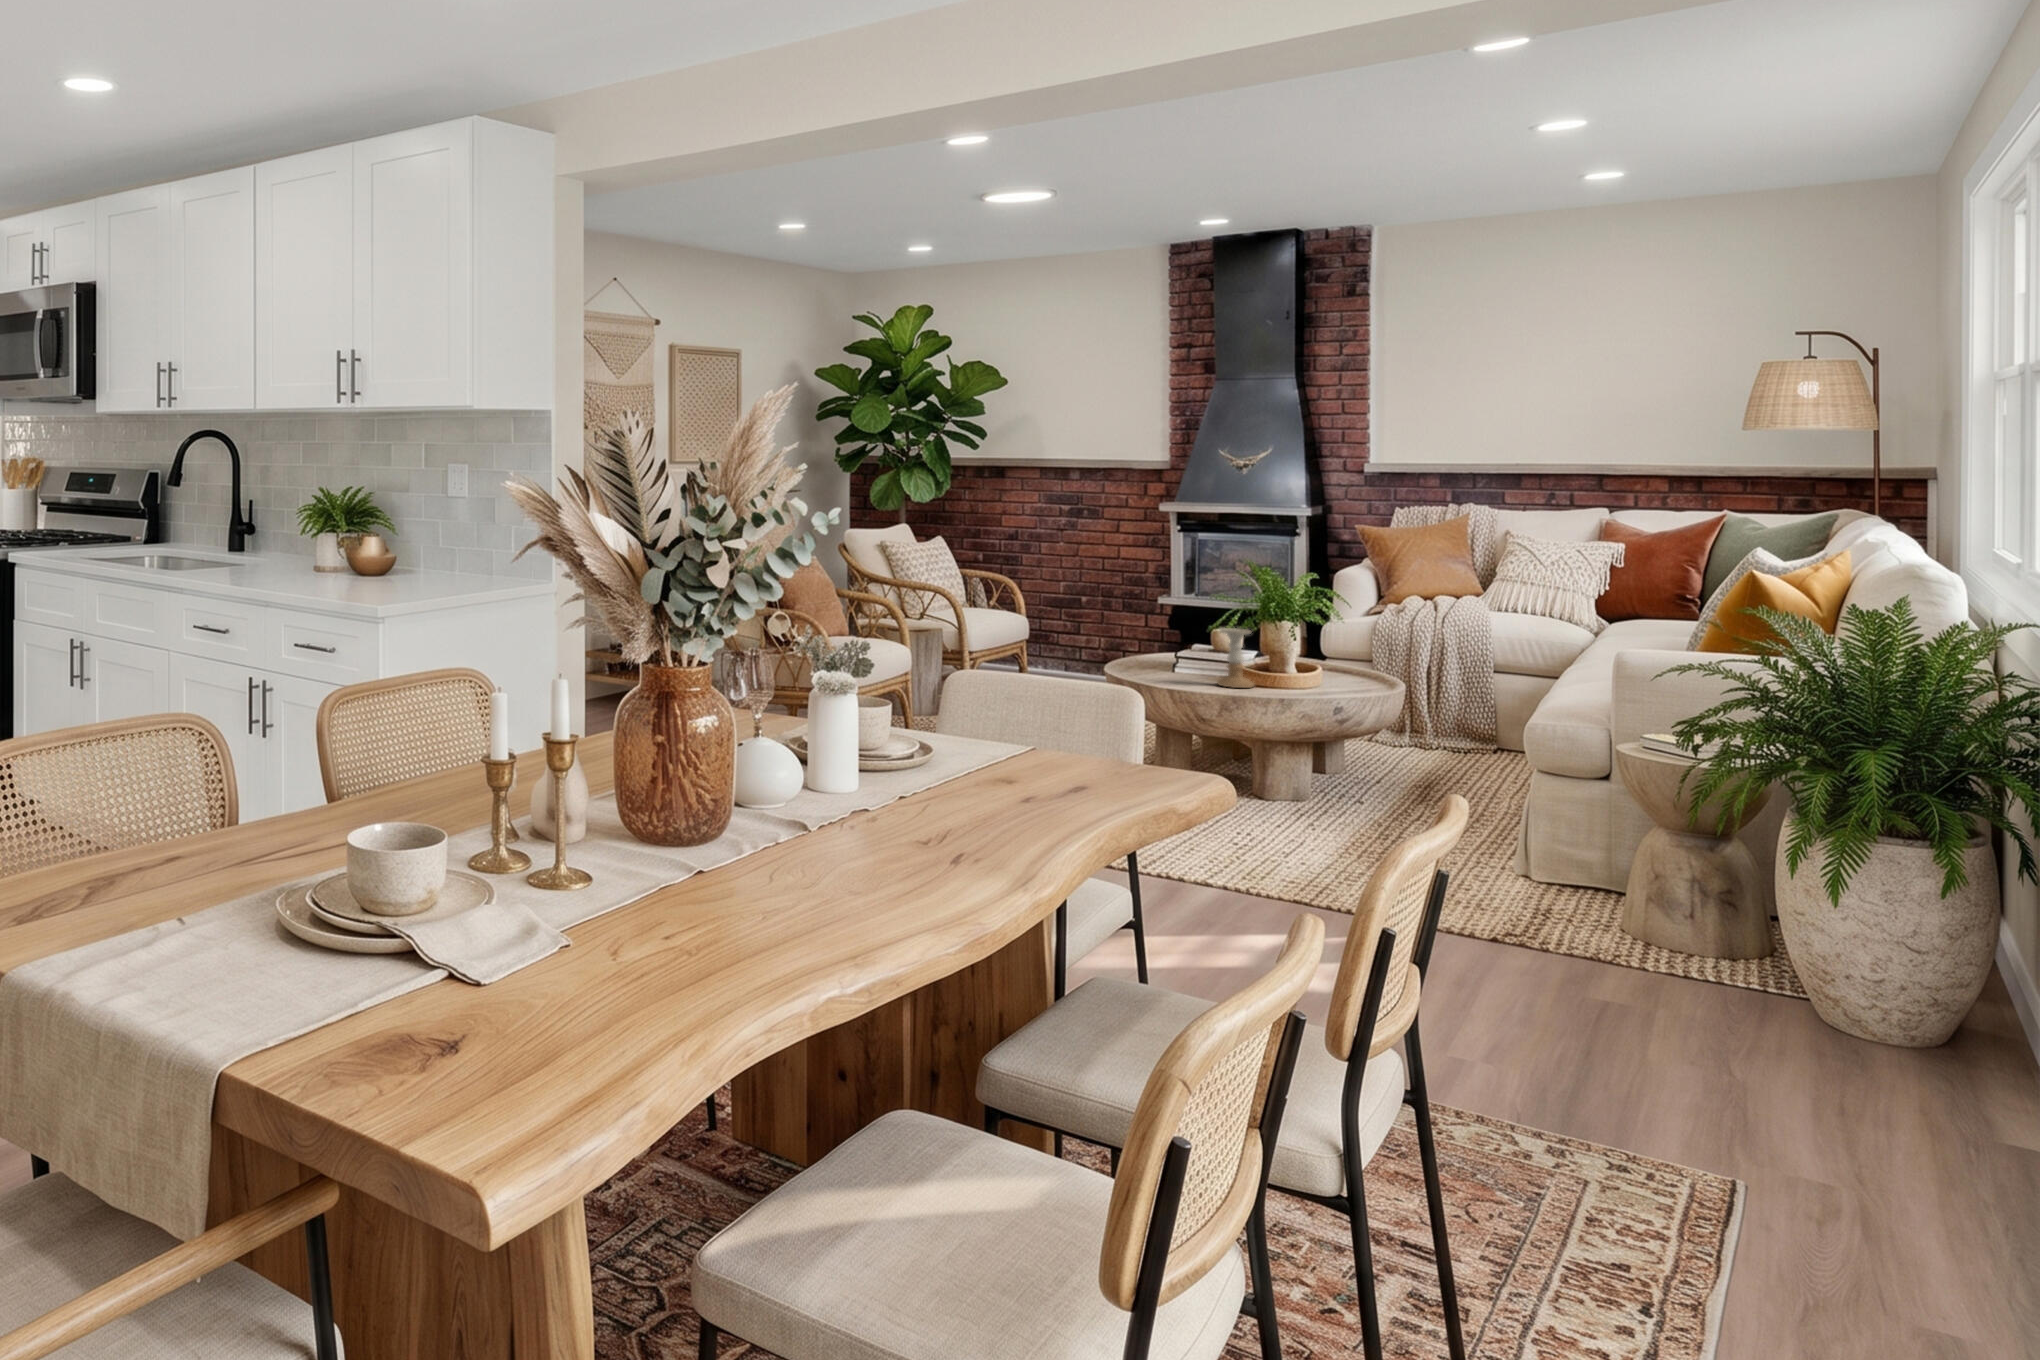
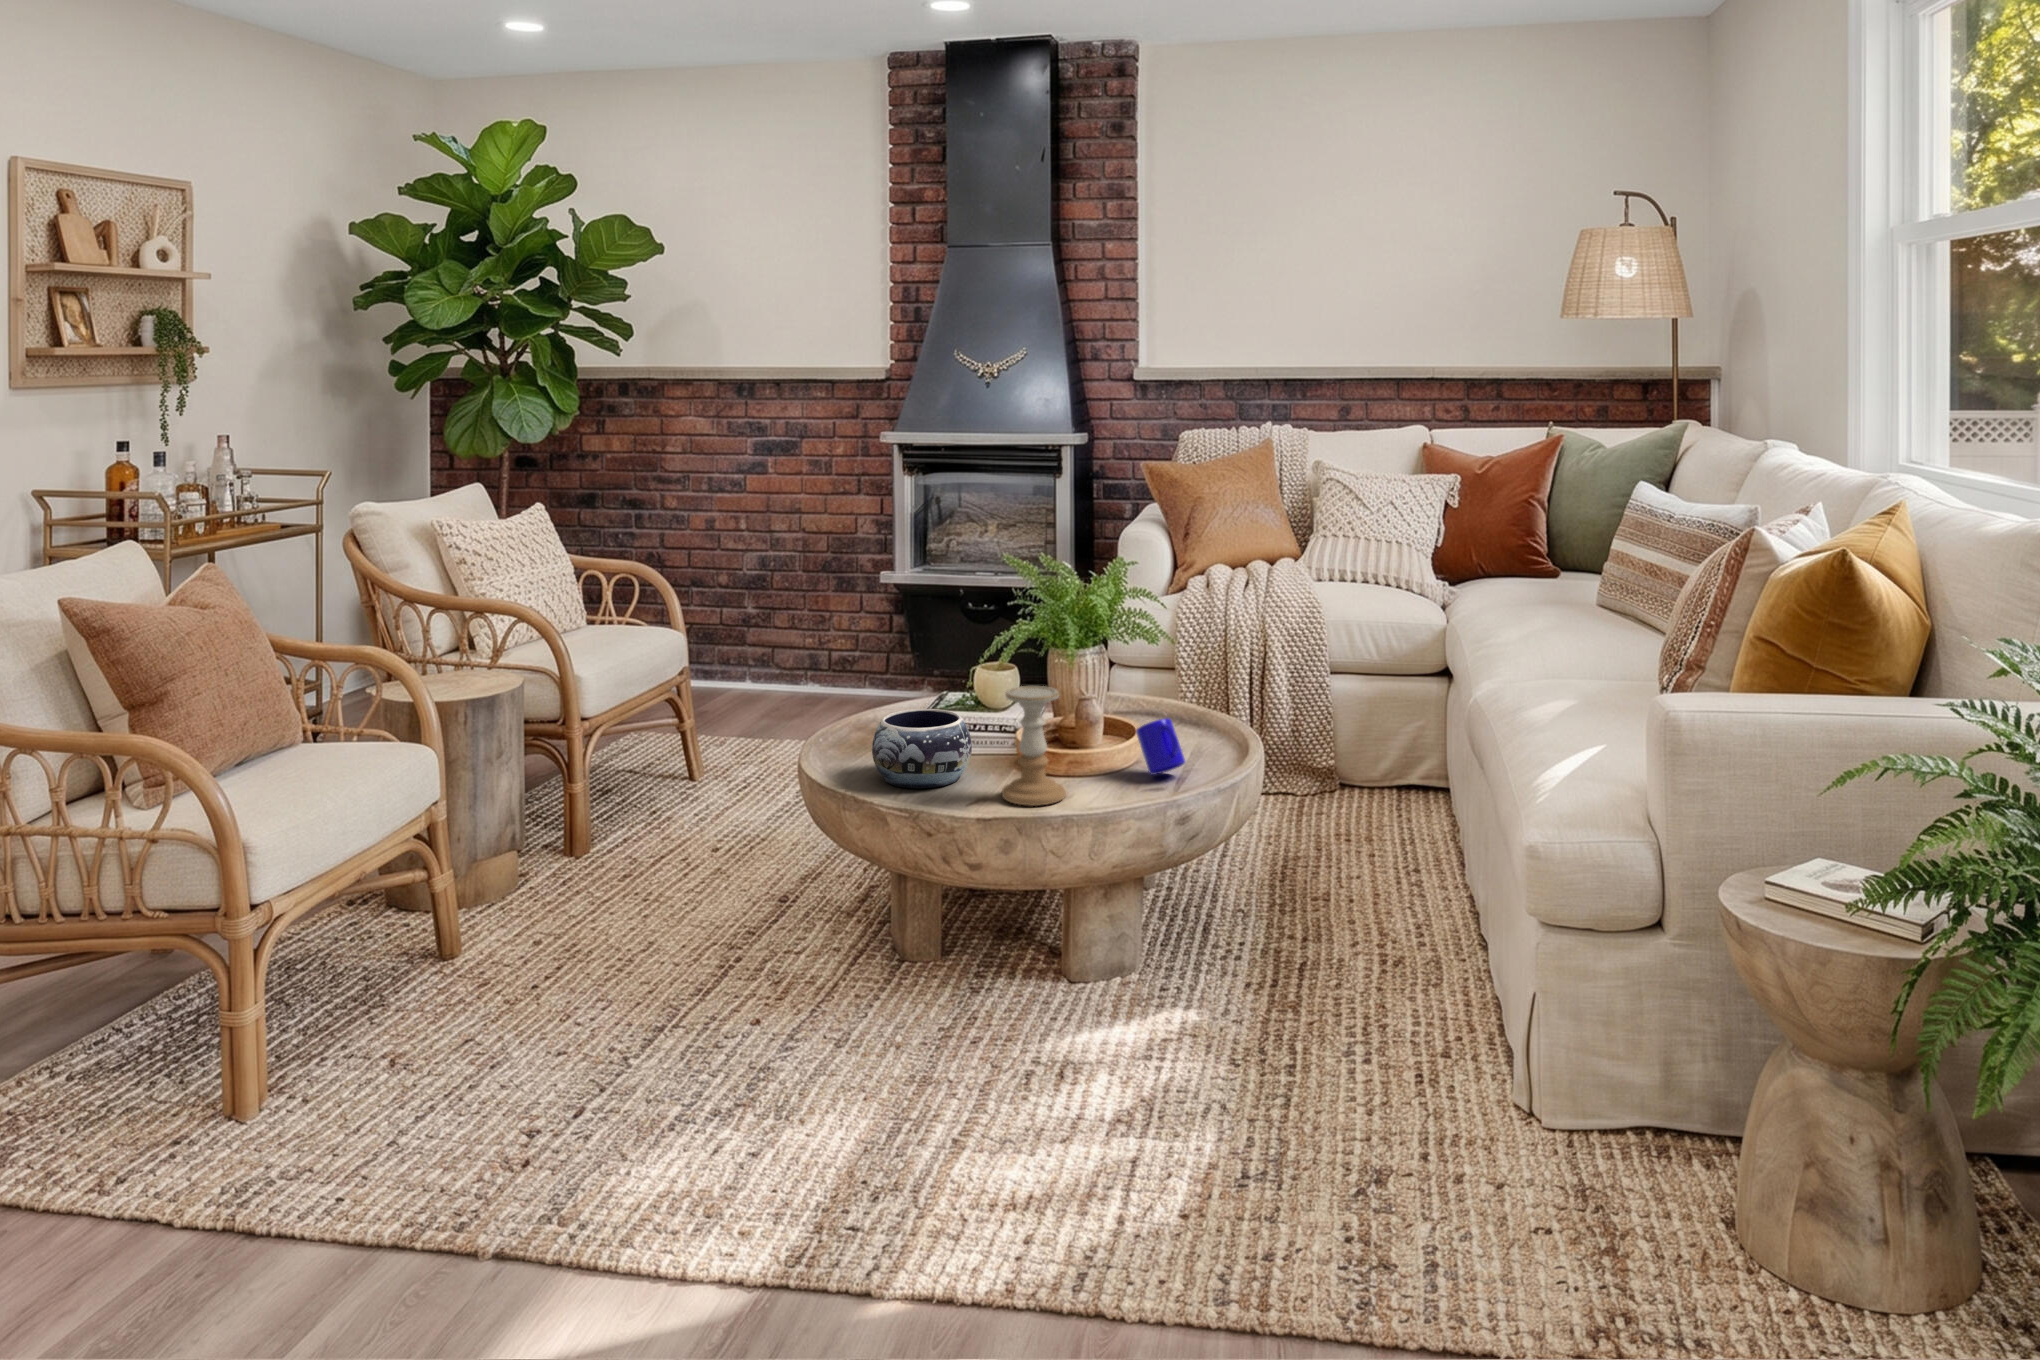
decorative bowl: none [1144,641,1202,679] -> present [872,709,972,788]
mug: none [1302,654,1332,685] -> present [1136,718,1185,775]

